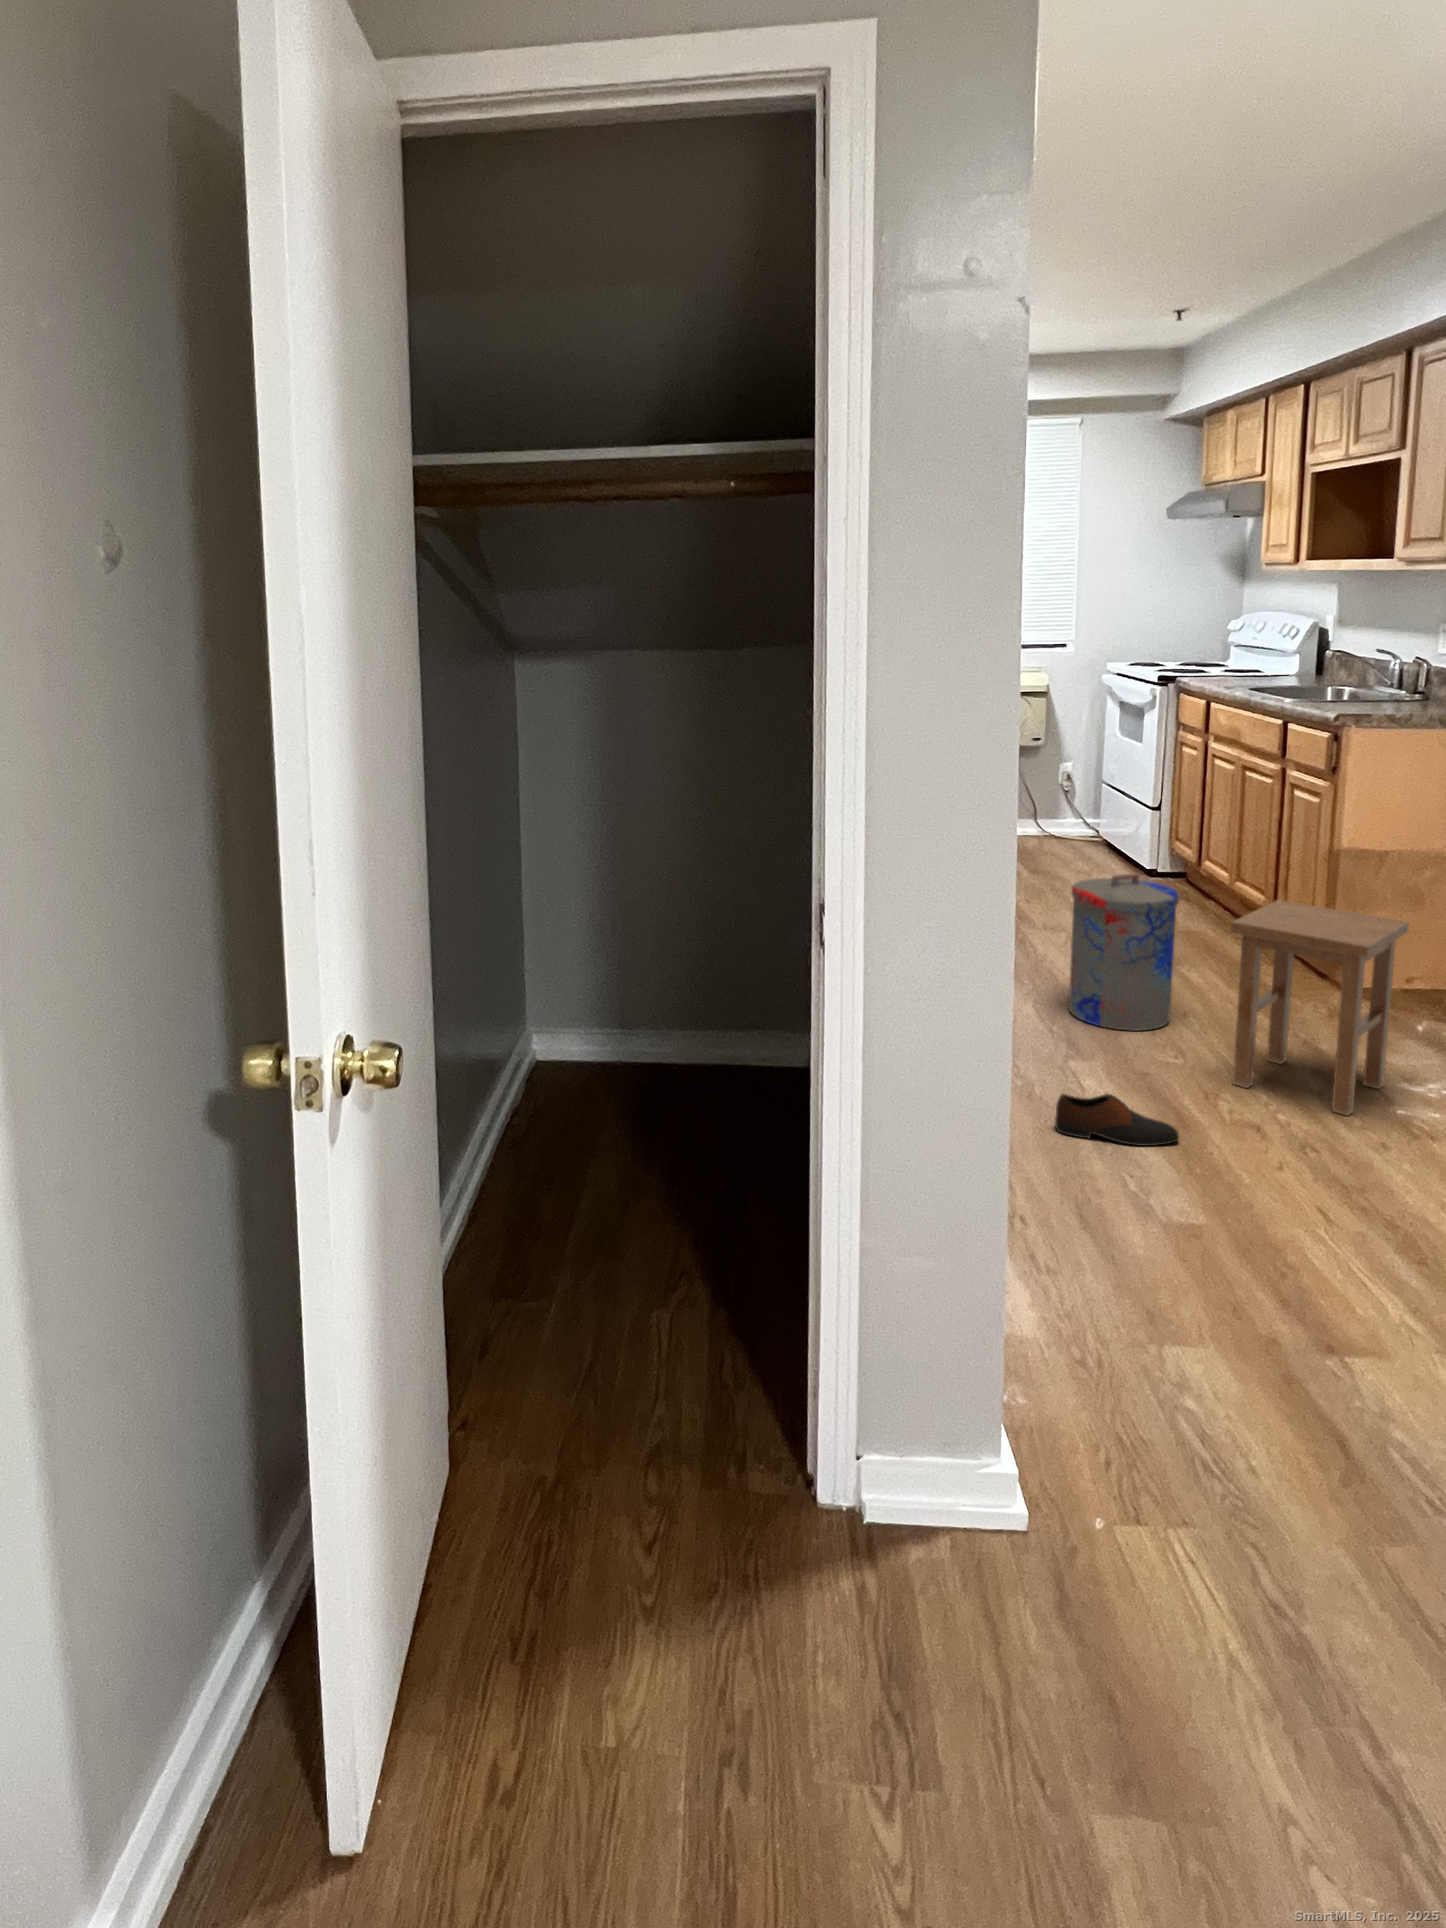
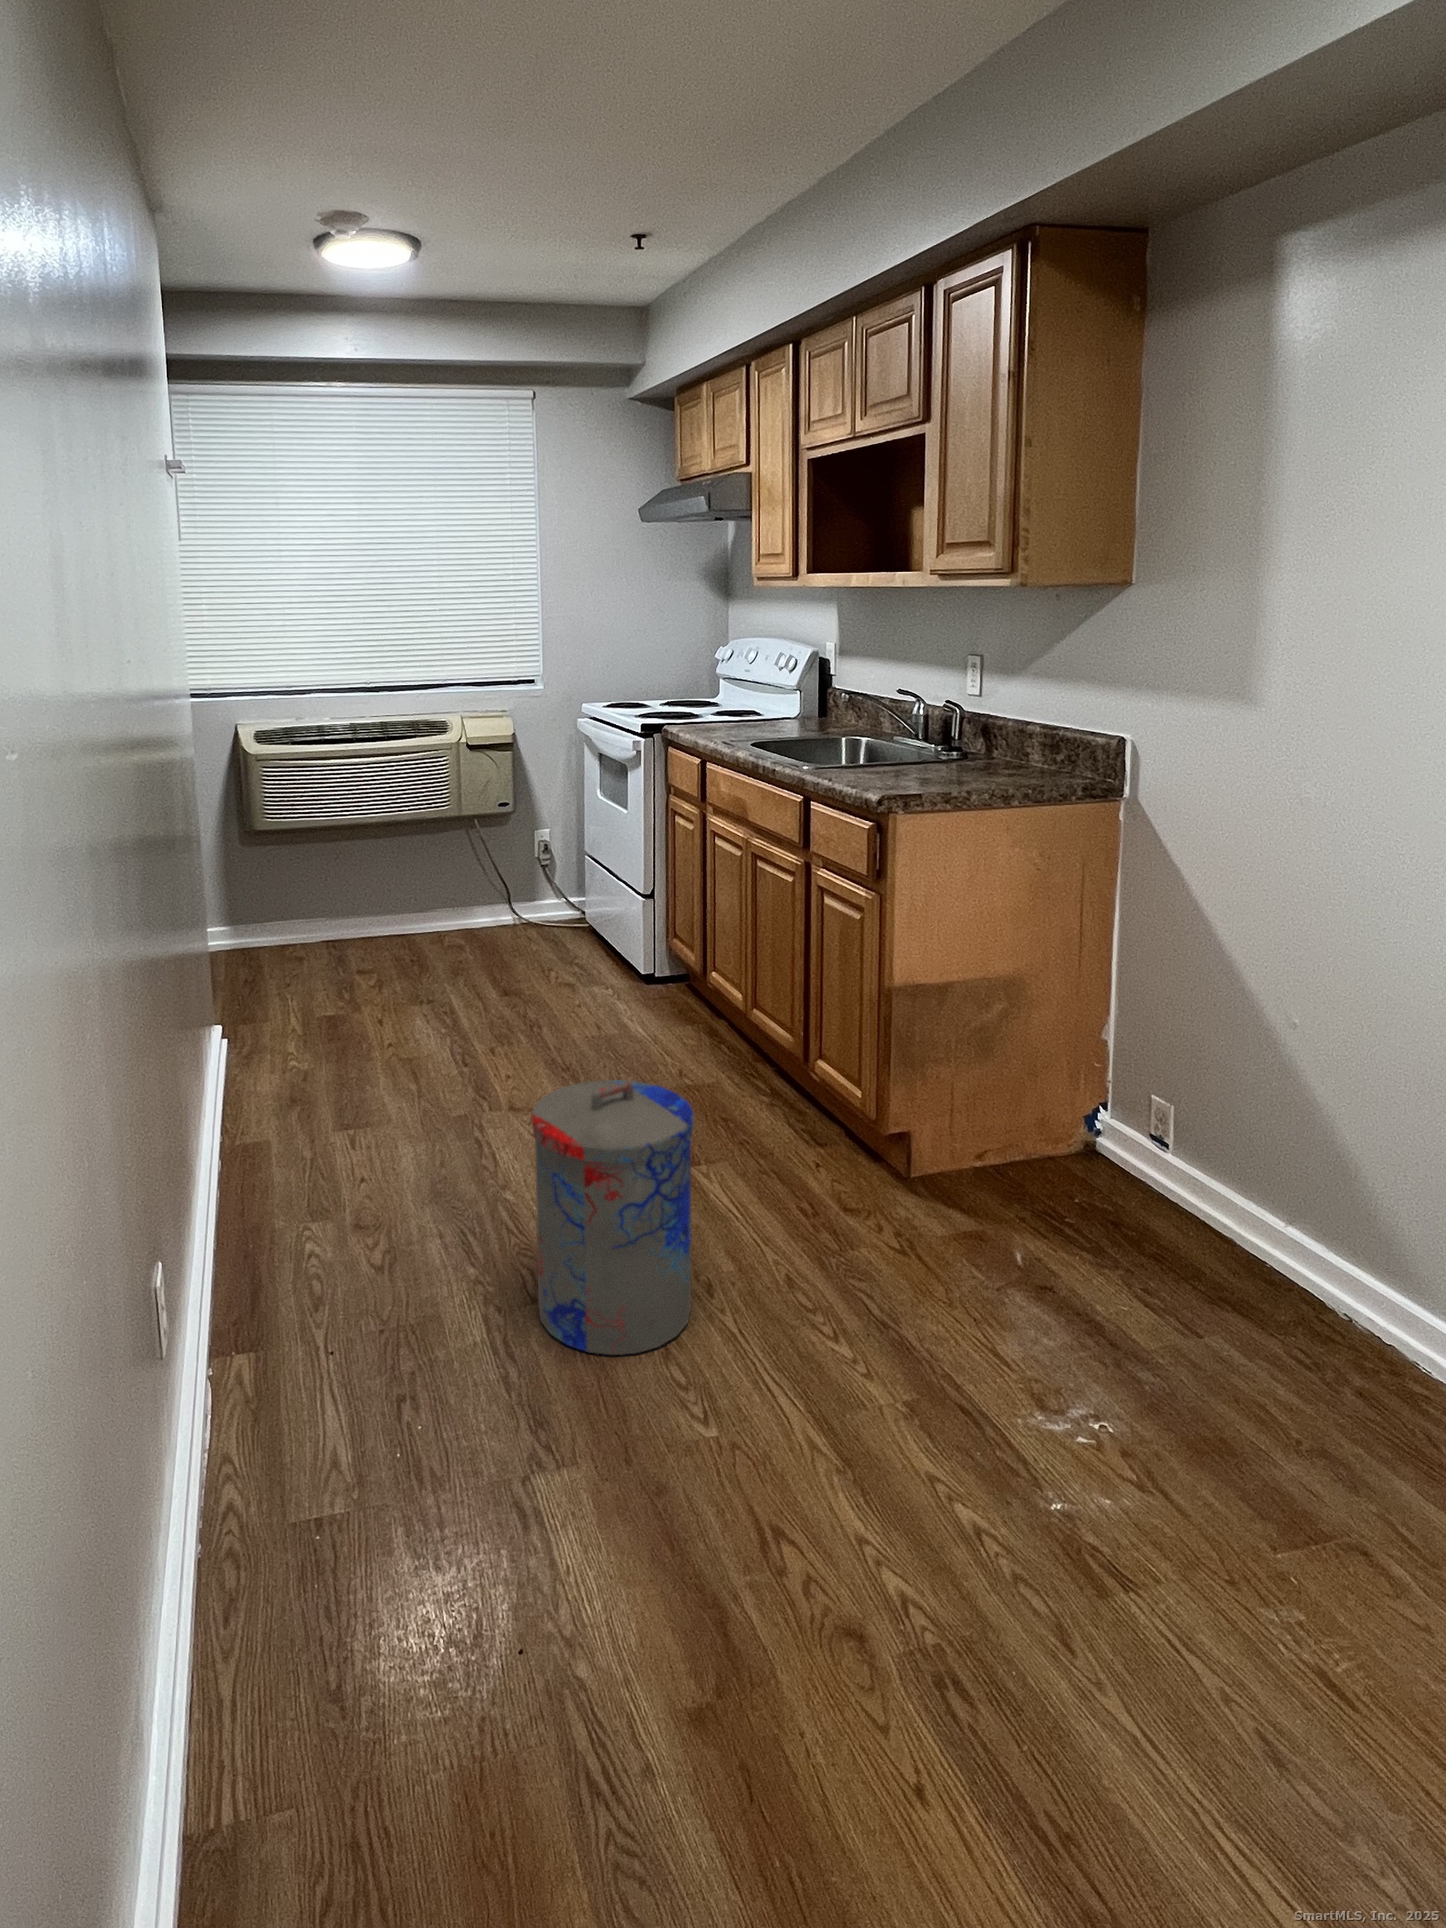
stool: present [1231,900,1409,1116] -> none [788,1130,1041,1545]
shoe: present [1055,1093,1179,1146] -> none [500,1667,735,1789]

